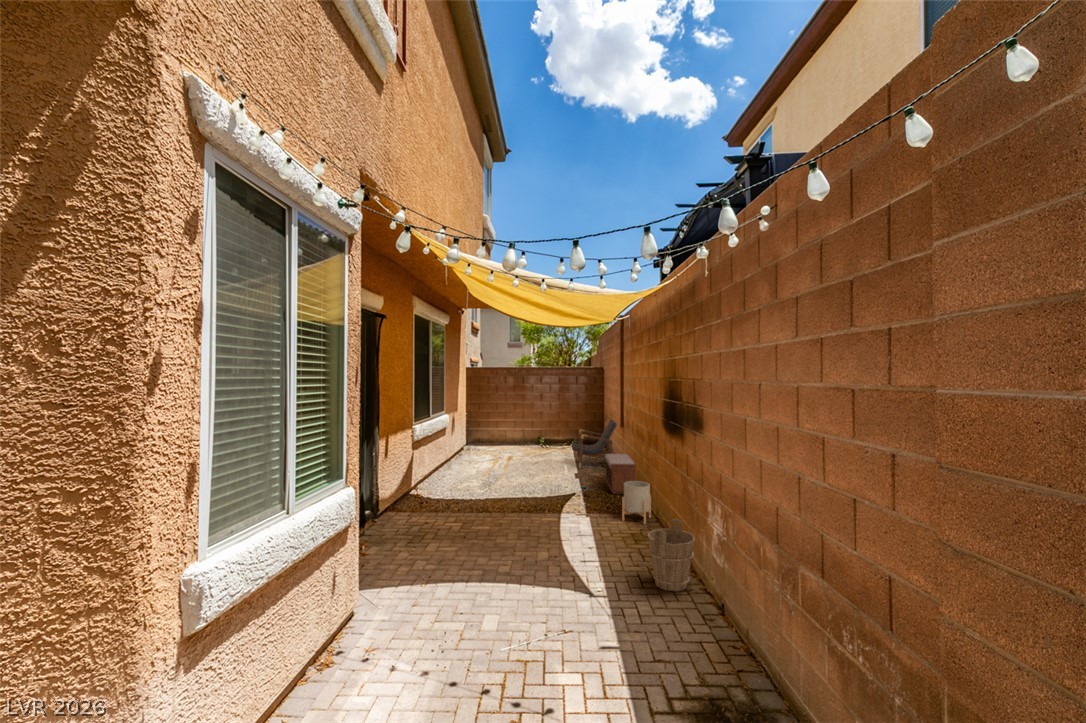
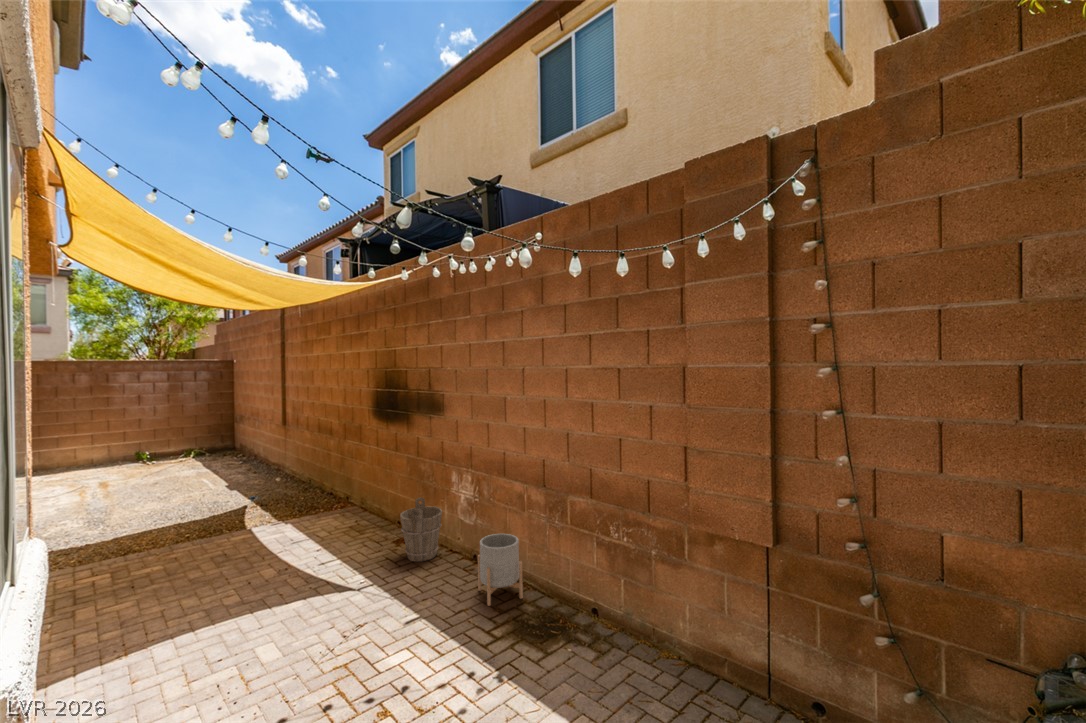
lounge chair: present [572,420,617,468] -> none [220,424,283,483]
bench: present [605,454,636,494] -> none [283,457,327,499]
planter: present [622,481,651,524] -> present [478,534,523,606]

